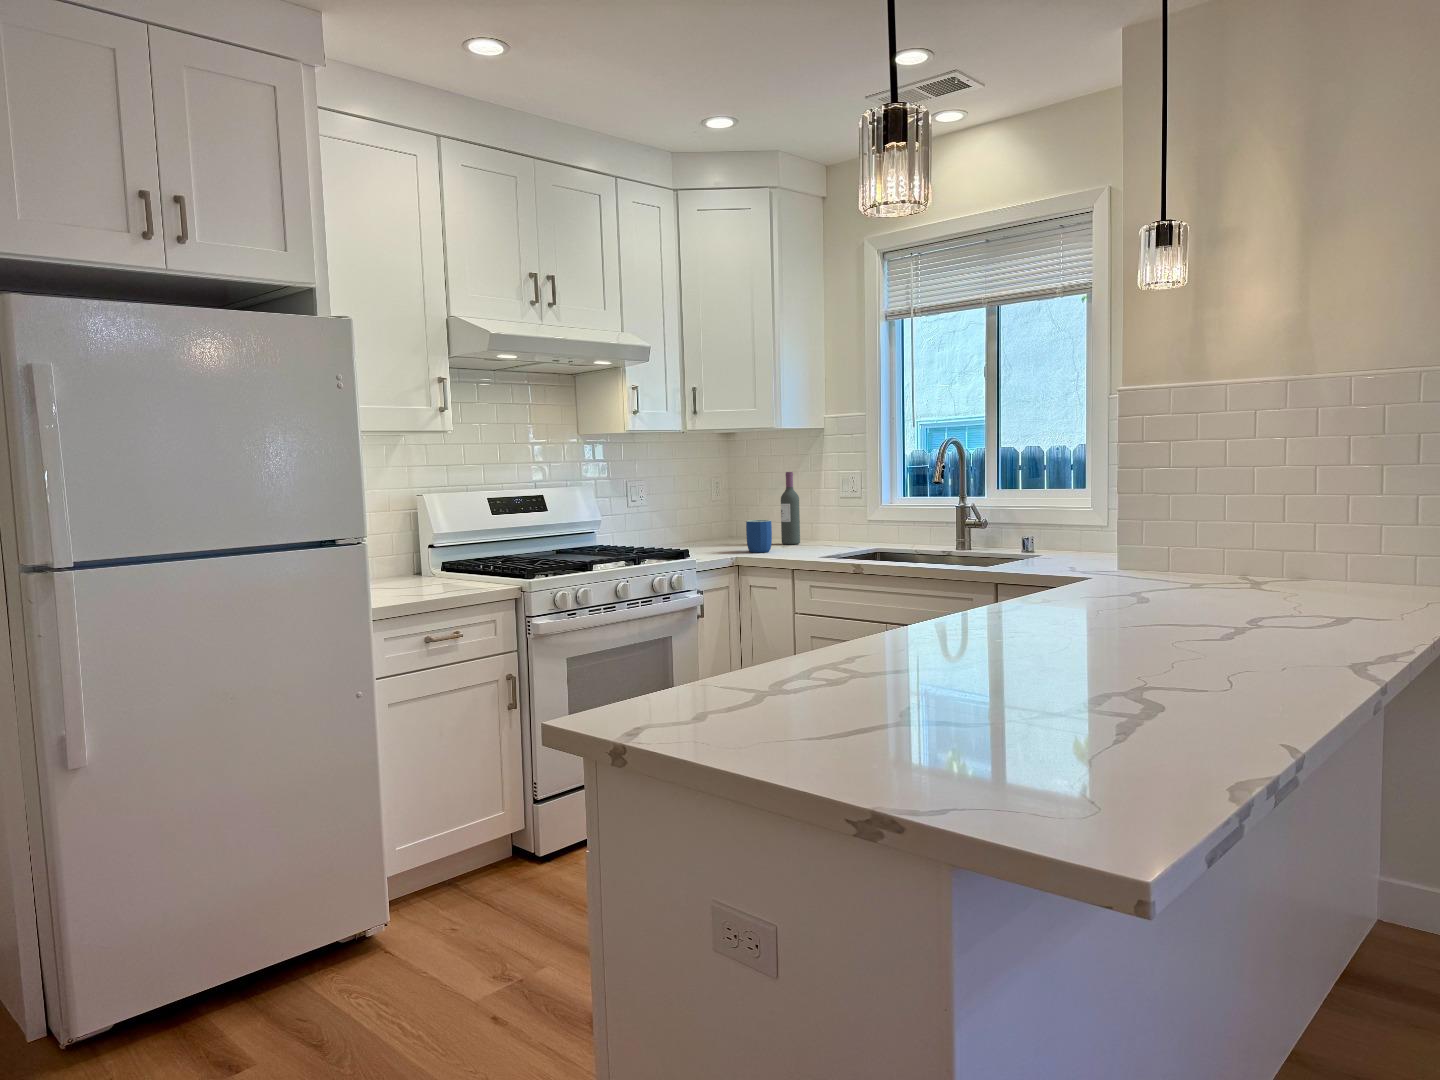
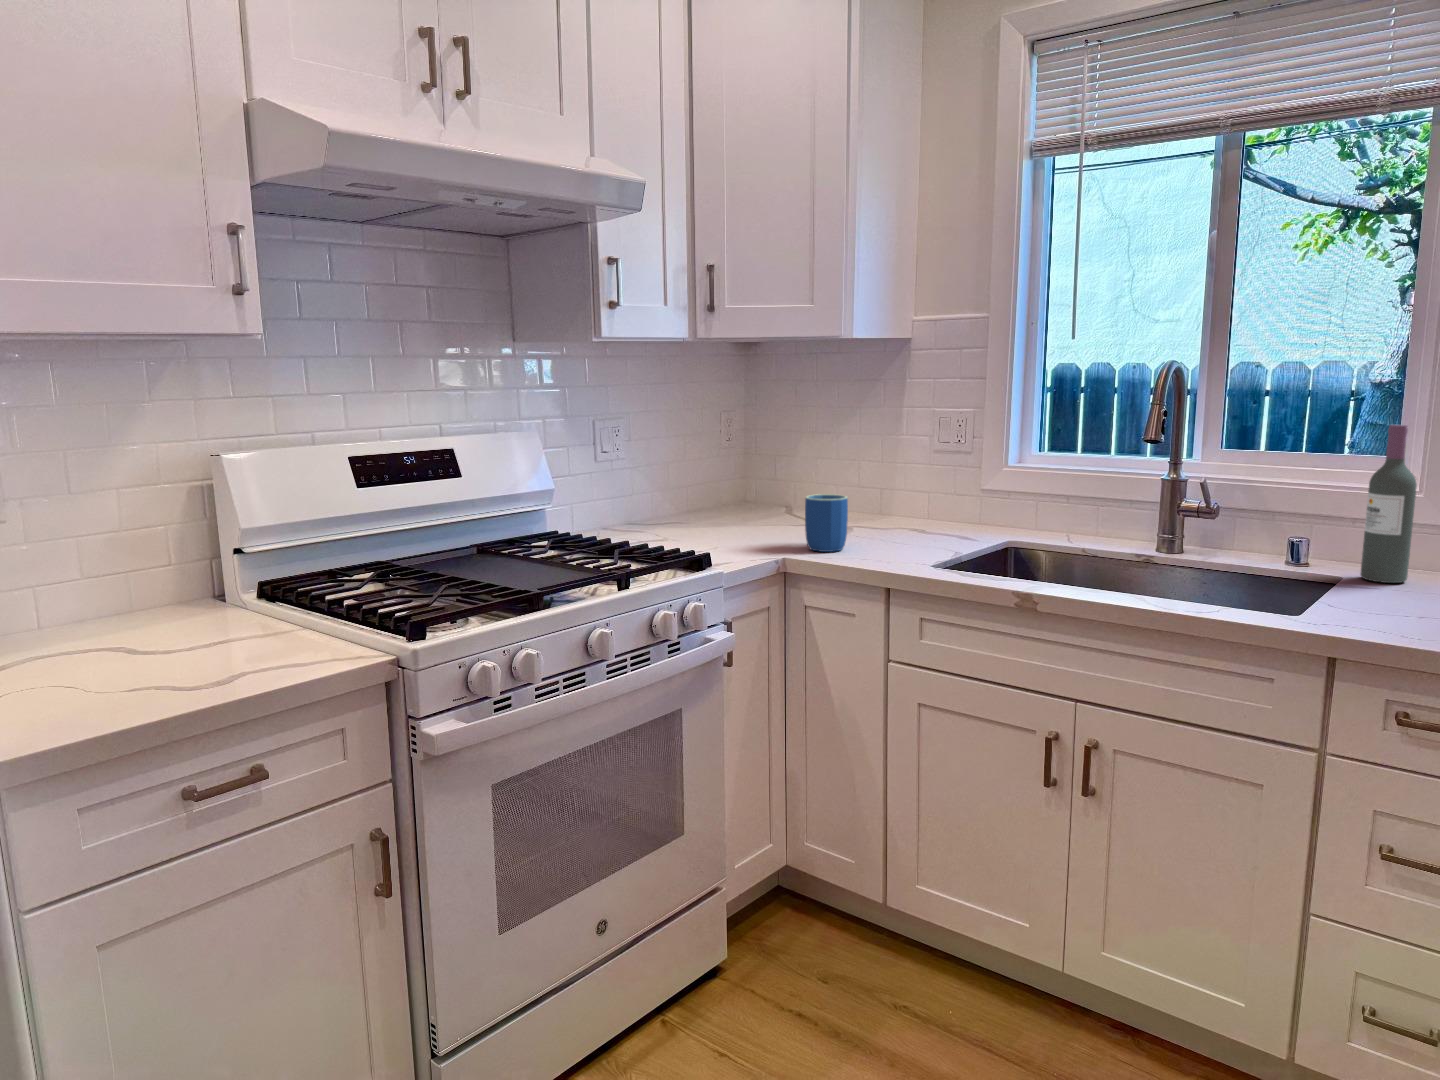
wine bottle: present [781,472,800,544] -> present [1361,425,1417,583]

